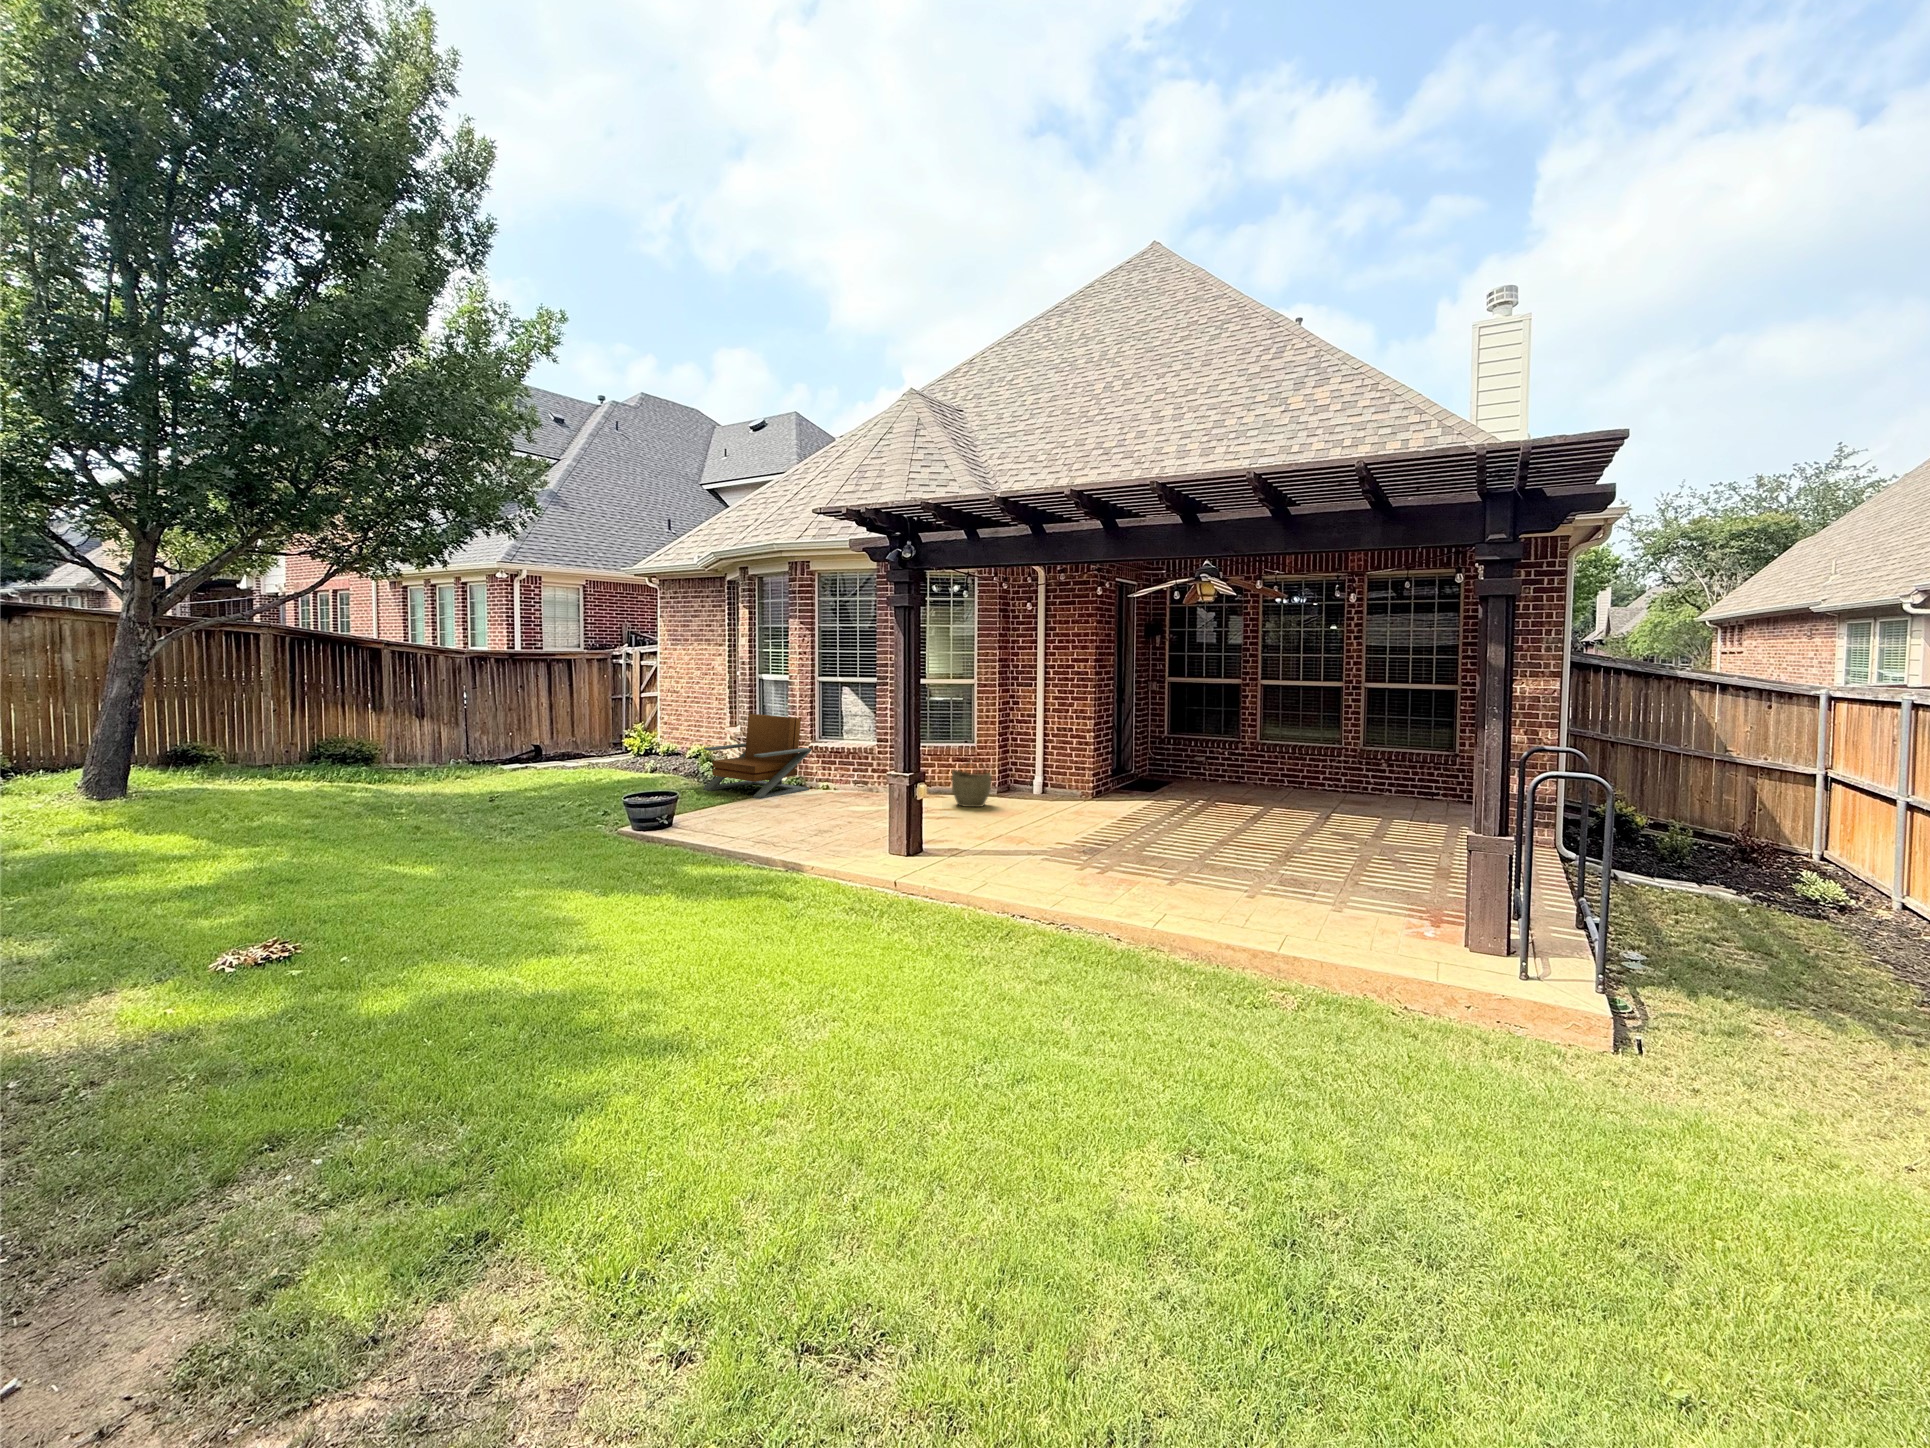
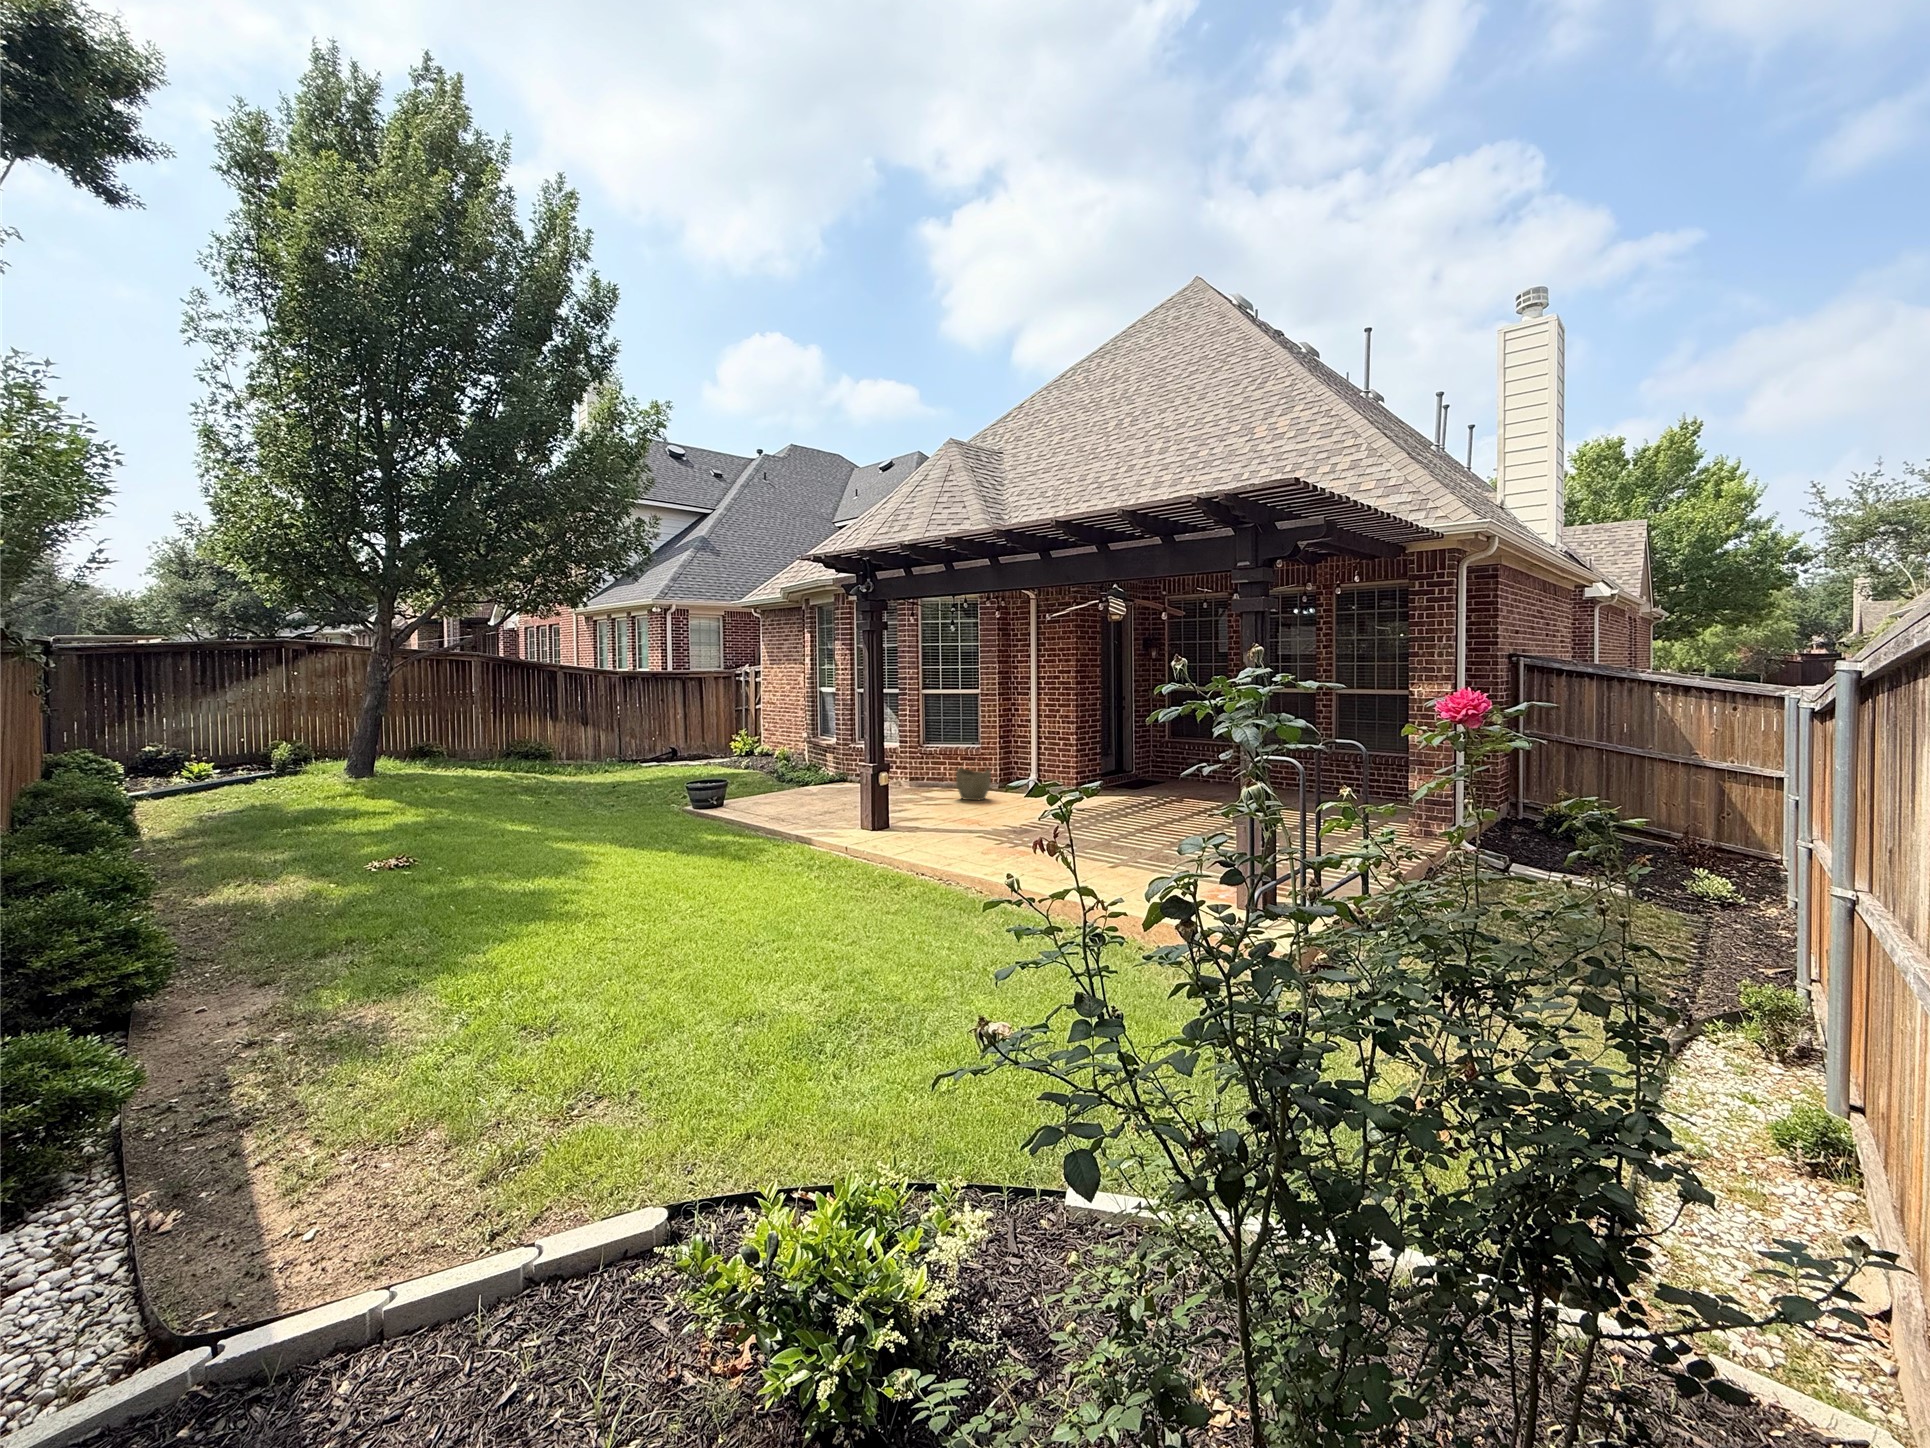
lounge chair: present [704,714,812,799] -> none [767,721,853,791]

